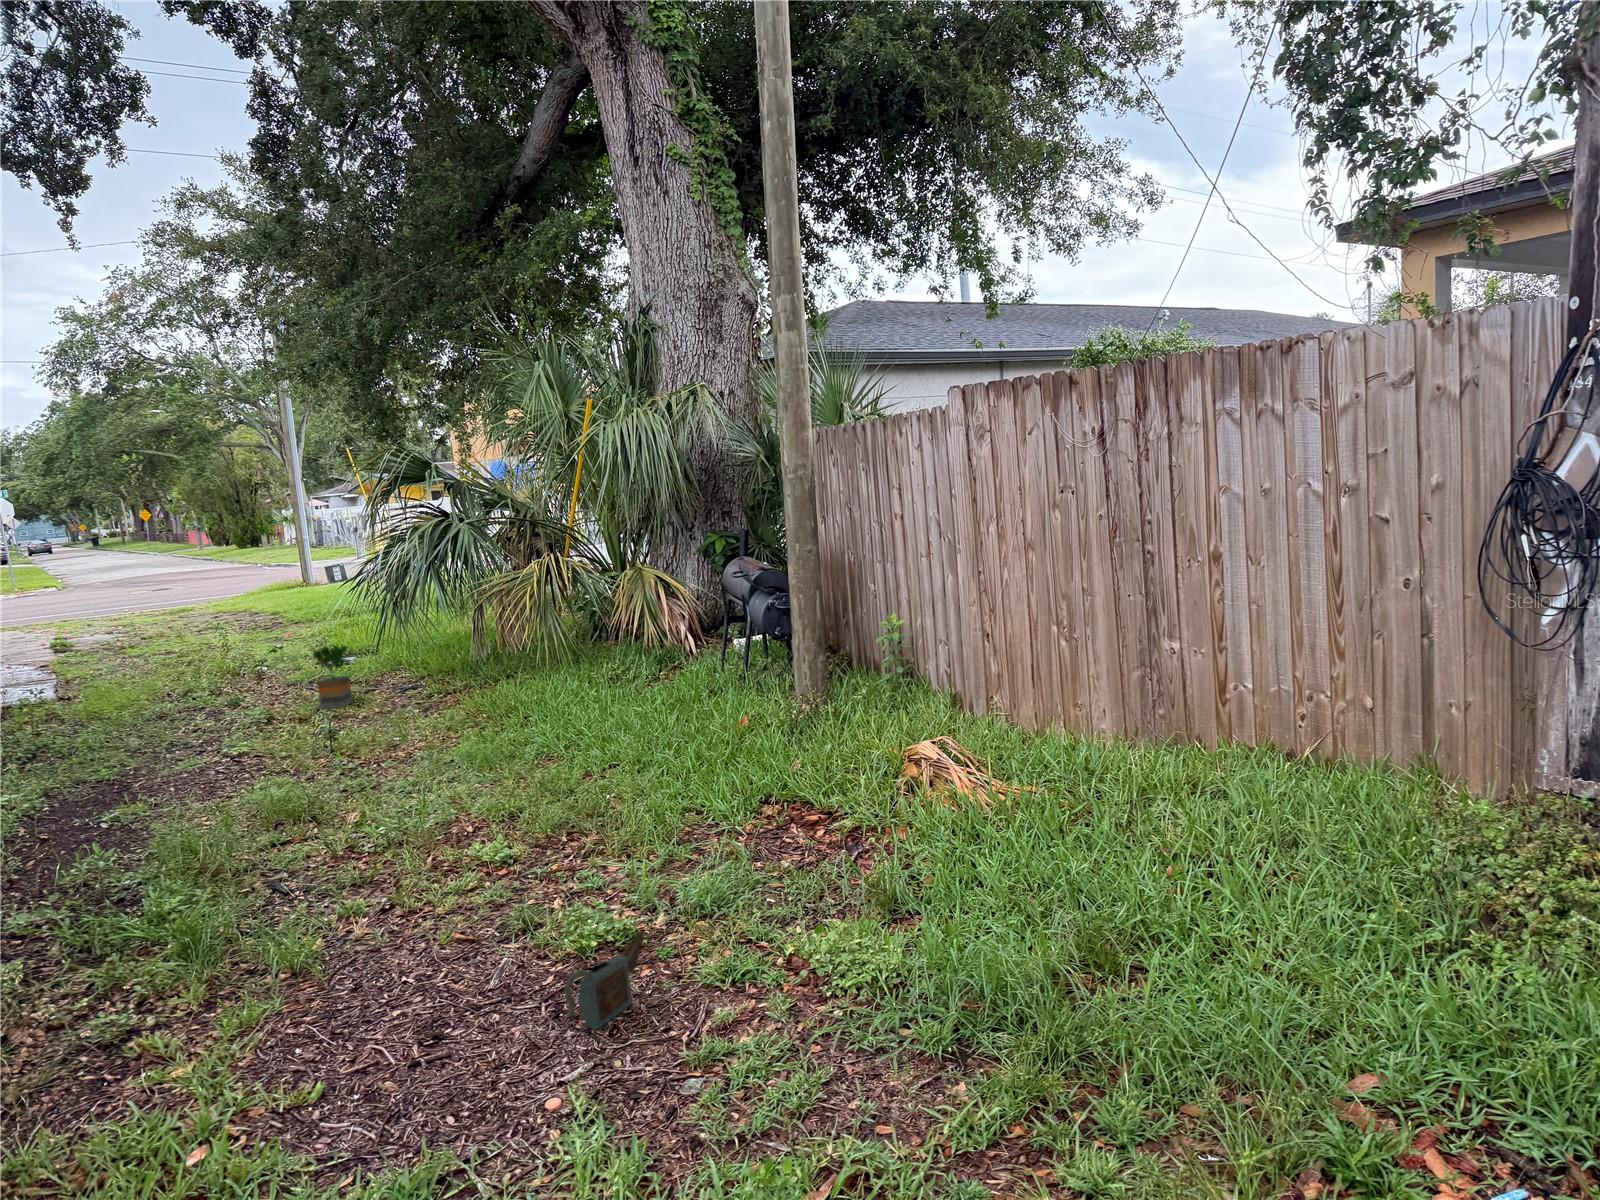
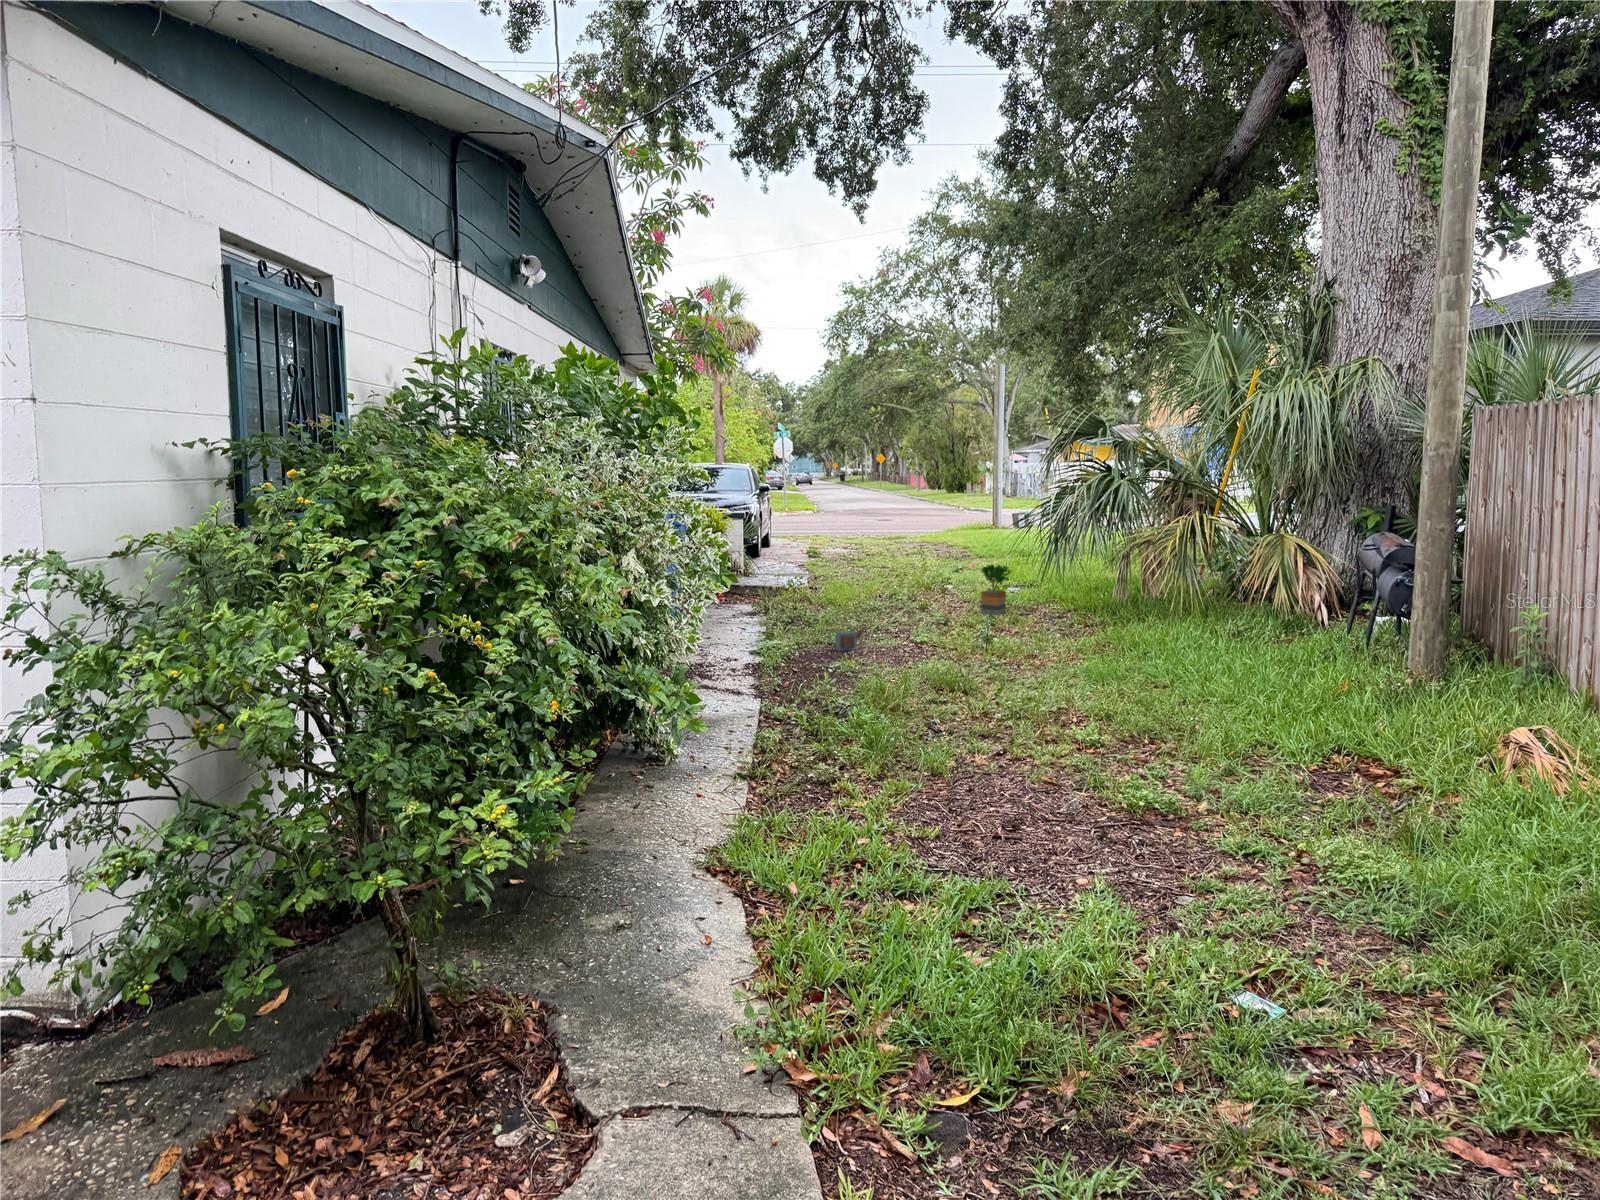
watering can: present [564,933,645,1029] -> present [828,627,866,651]

